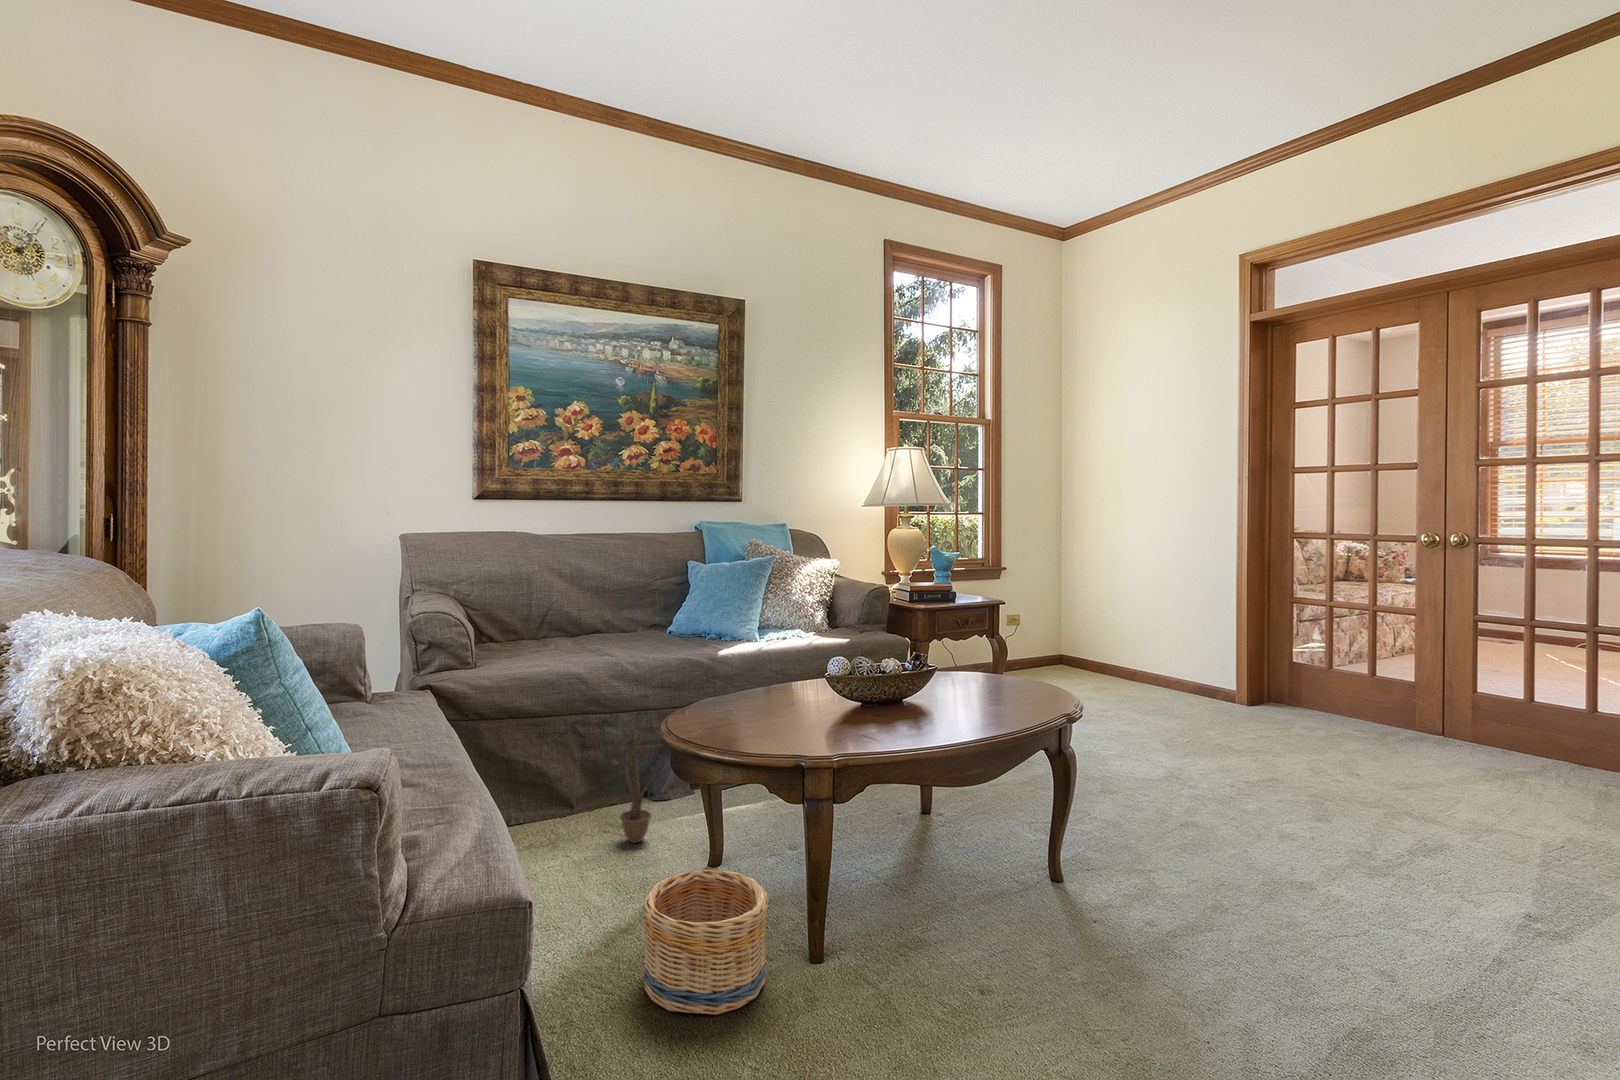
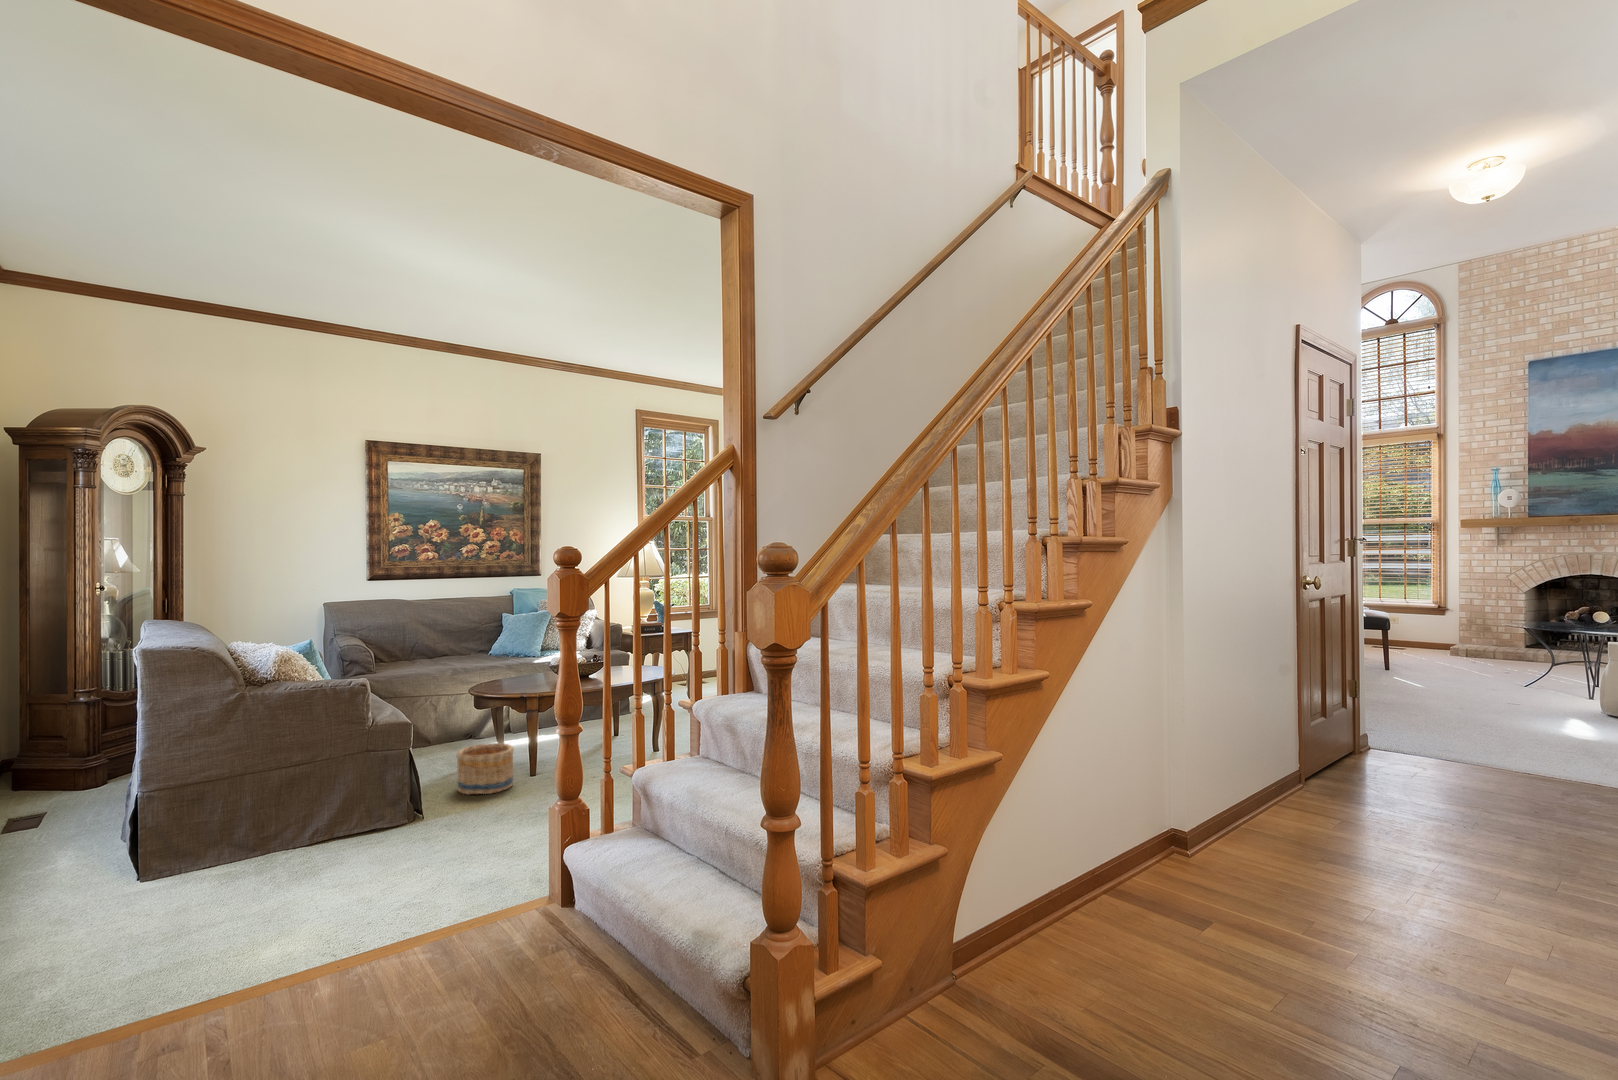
decorative plant: present [603,730,666,843] -> none [444,695,477,753]

